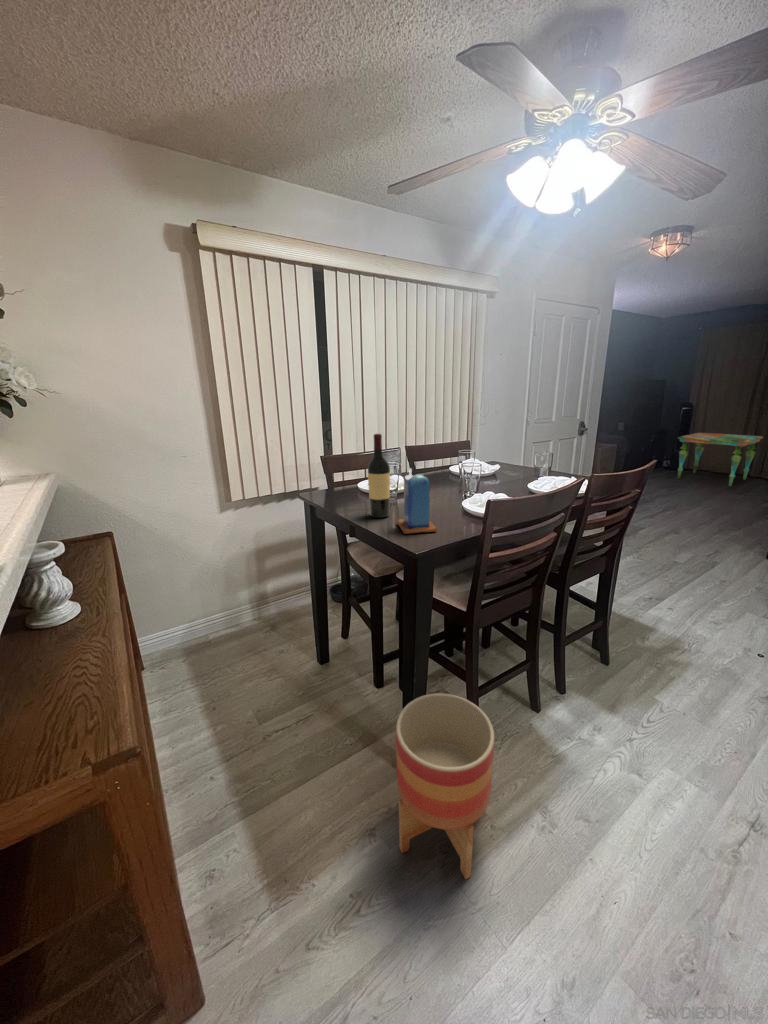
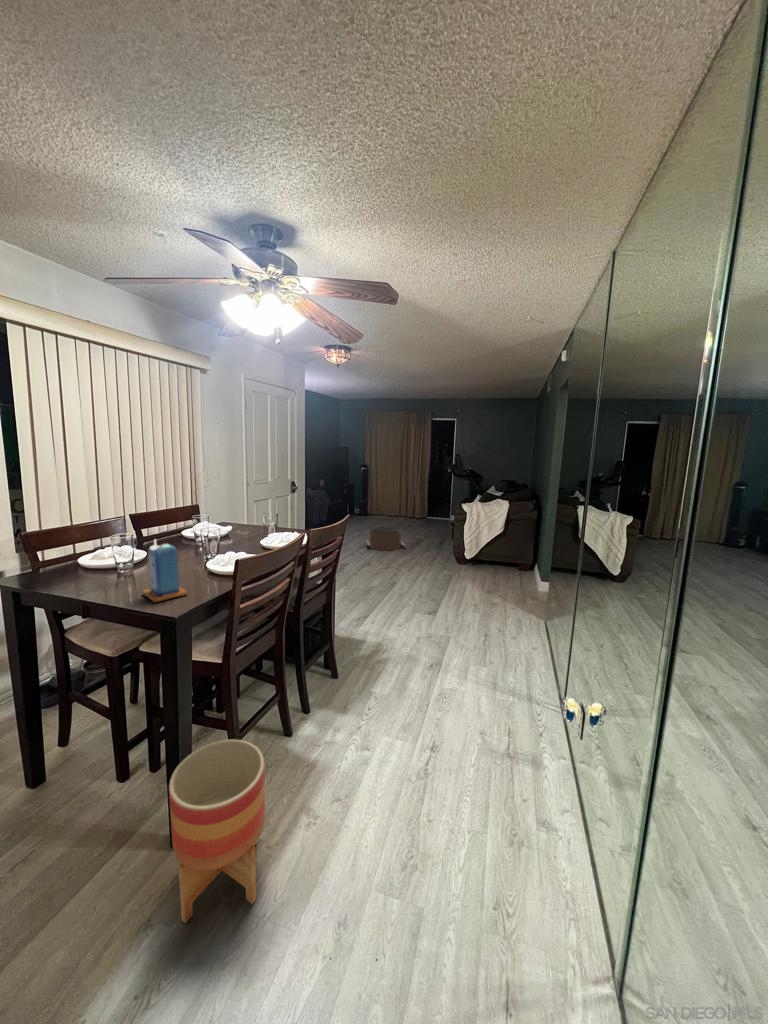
side table: present [677,433,763,486] -> none [361,488,410,526]
wine bottle: present [368,434,390,518] -> none [101,507,130,592]
pouf: none [675,485,743,518] -> present [366,527,405,551]

